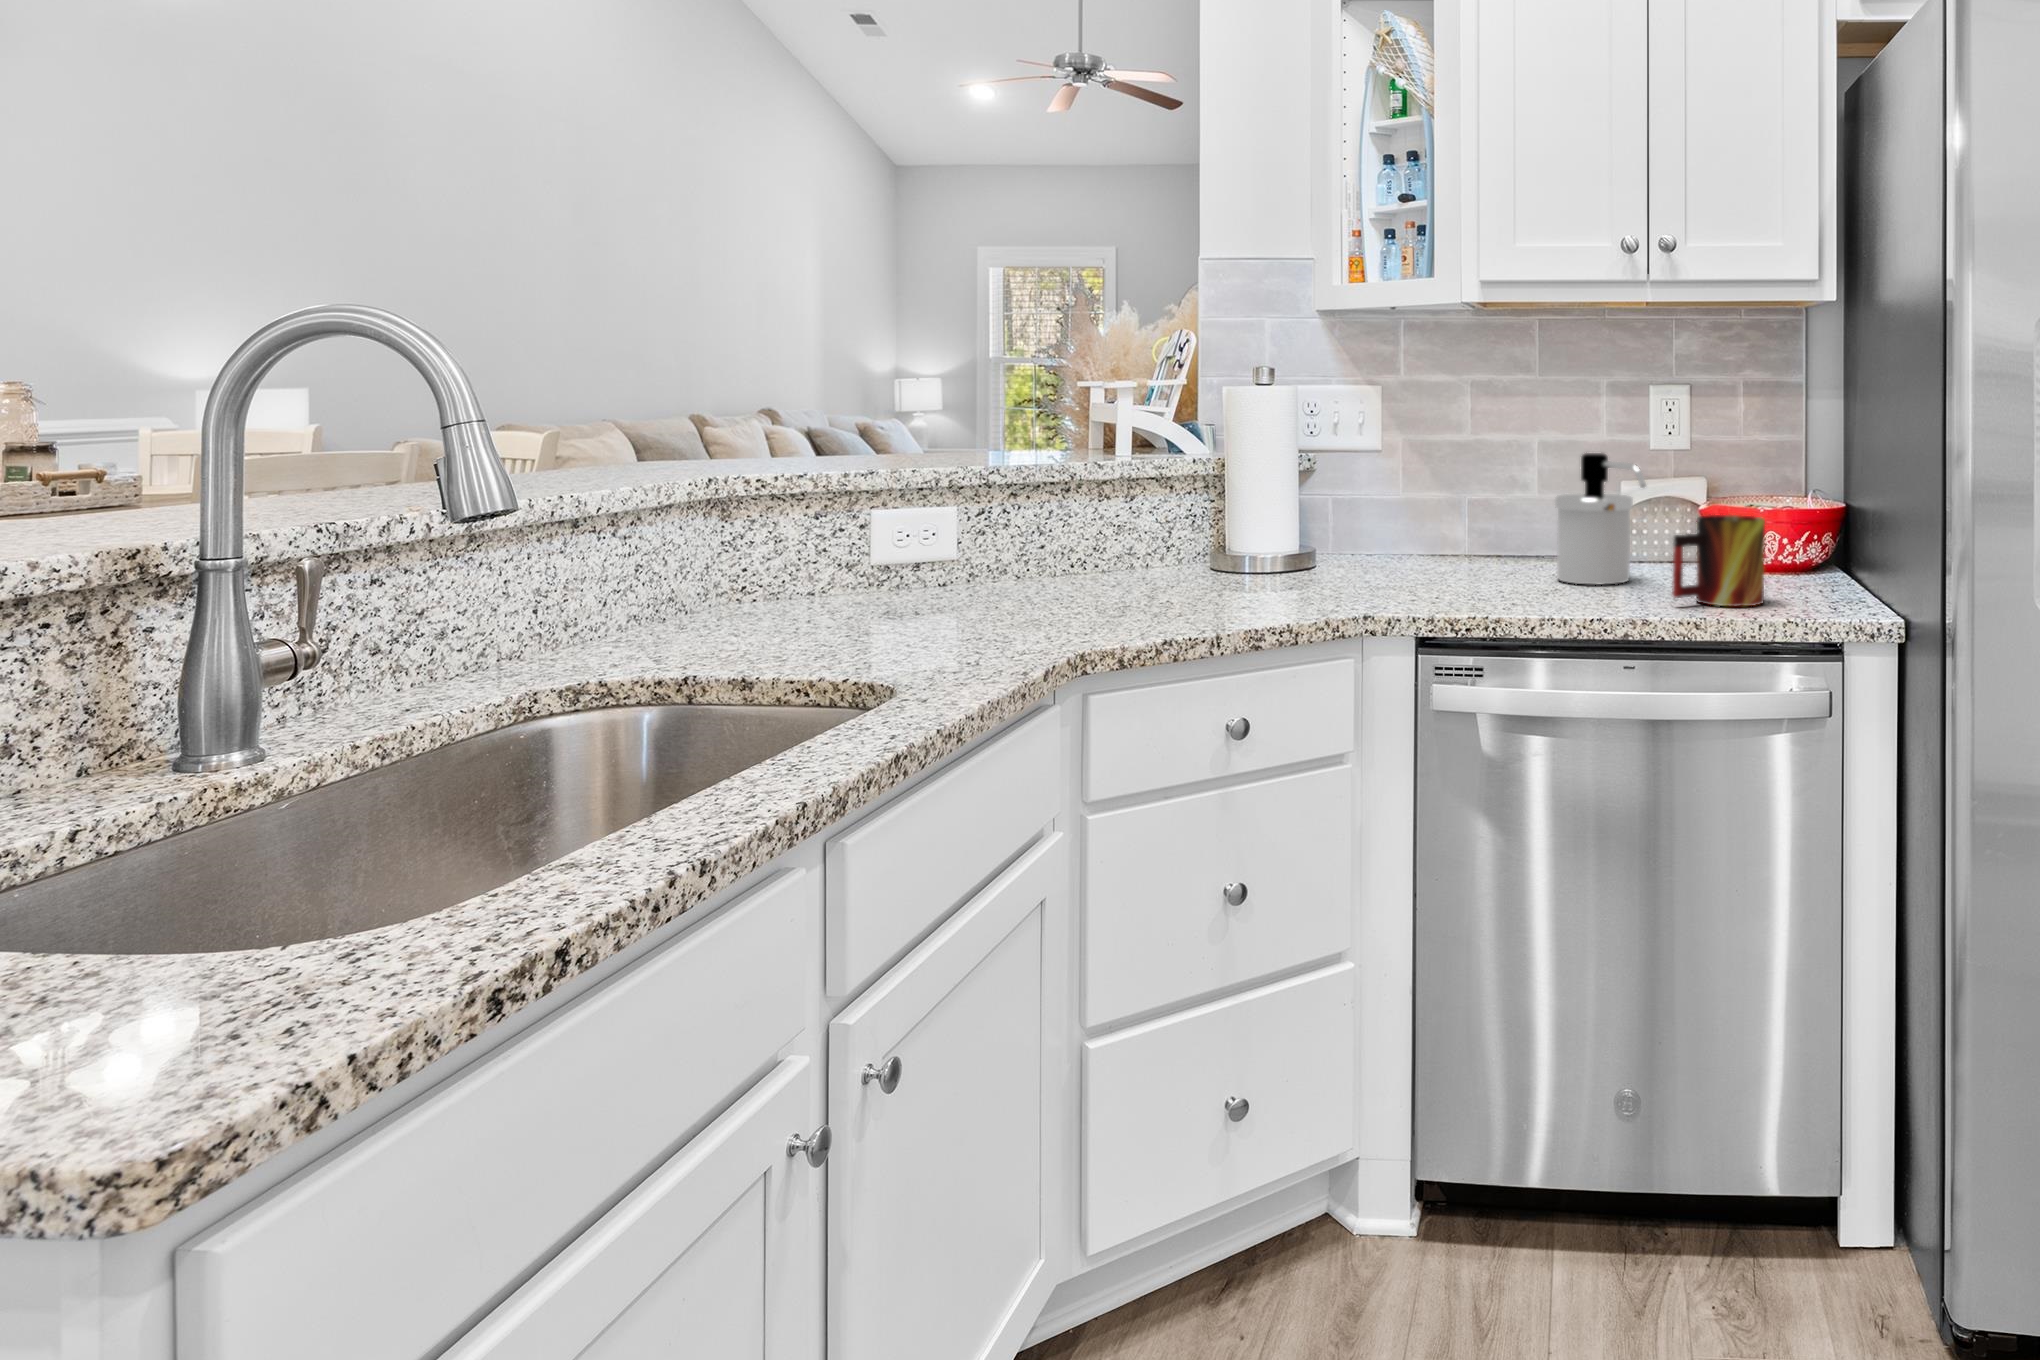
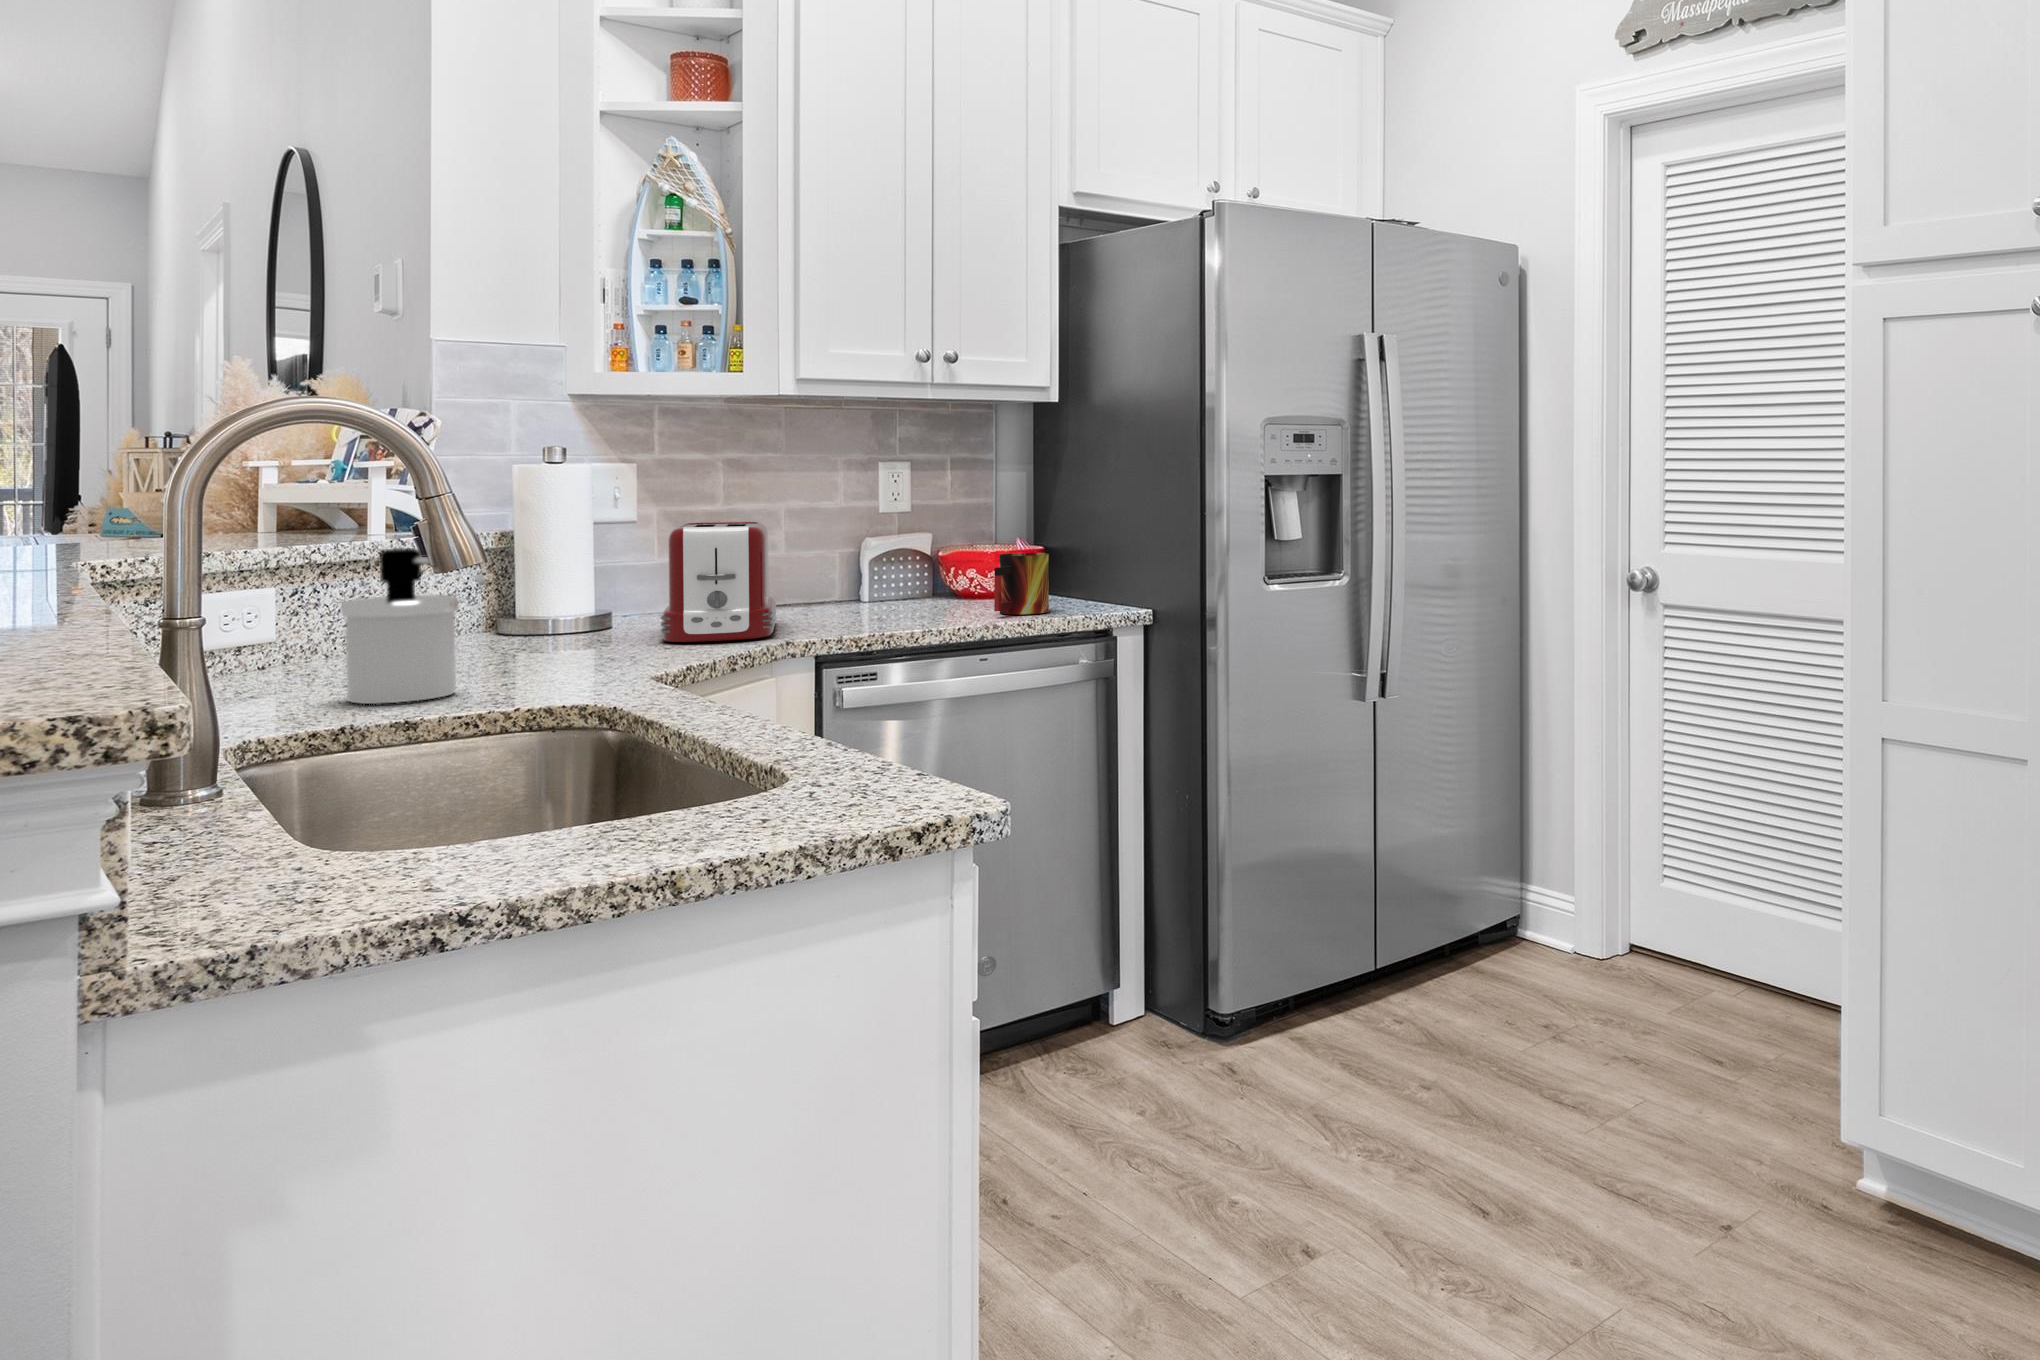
soap dispenser: present [1555,453,1646,585] -> present [341,548,486,704]
toaster: none [1265,456,1437,605] -> present [661,522,776,642]

